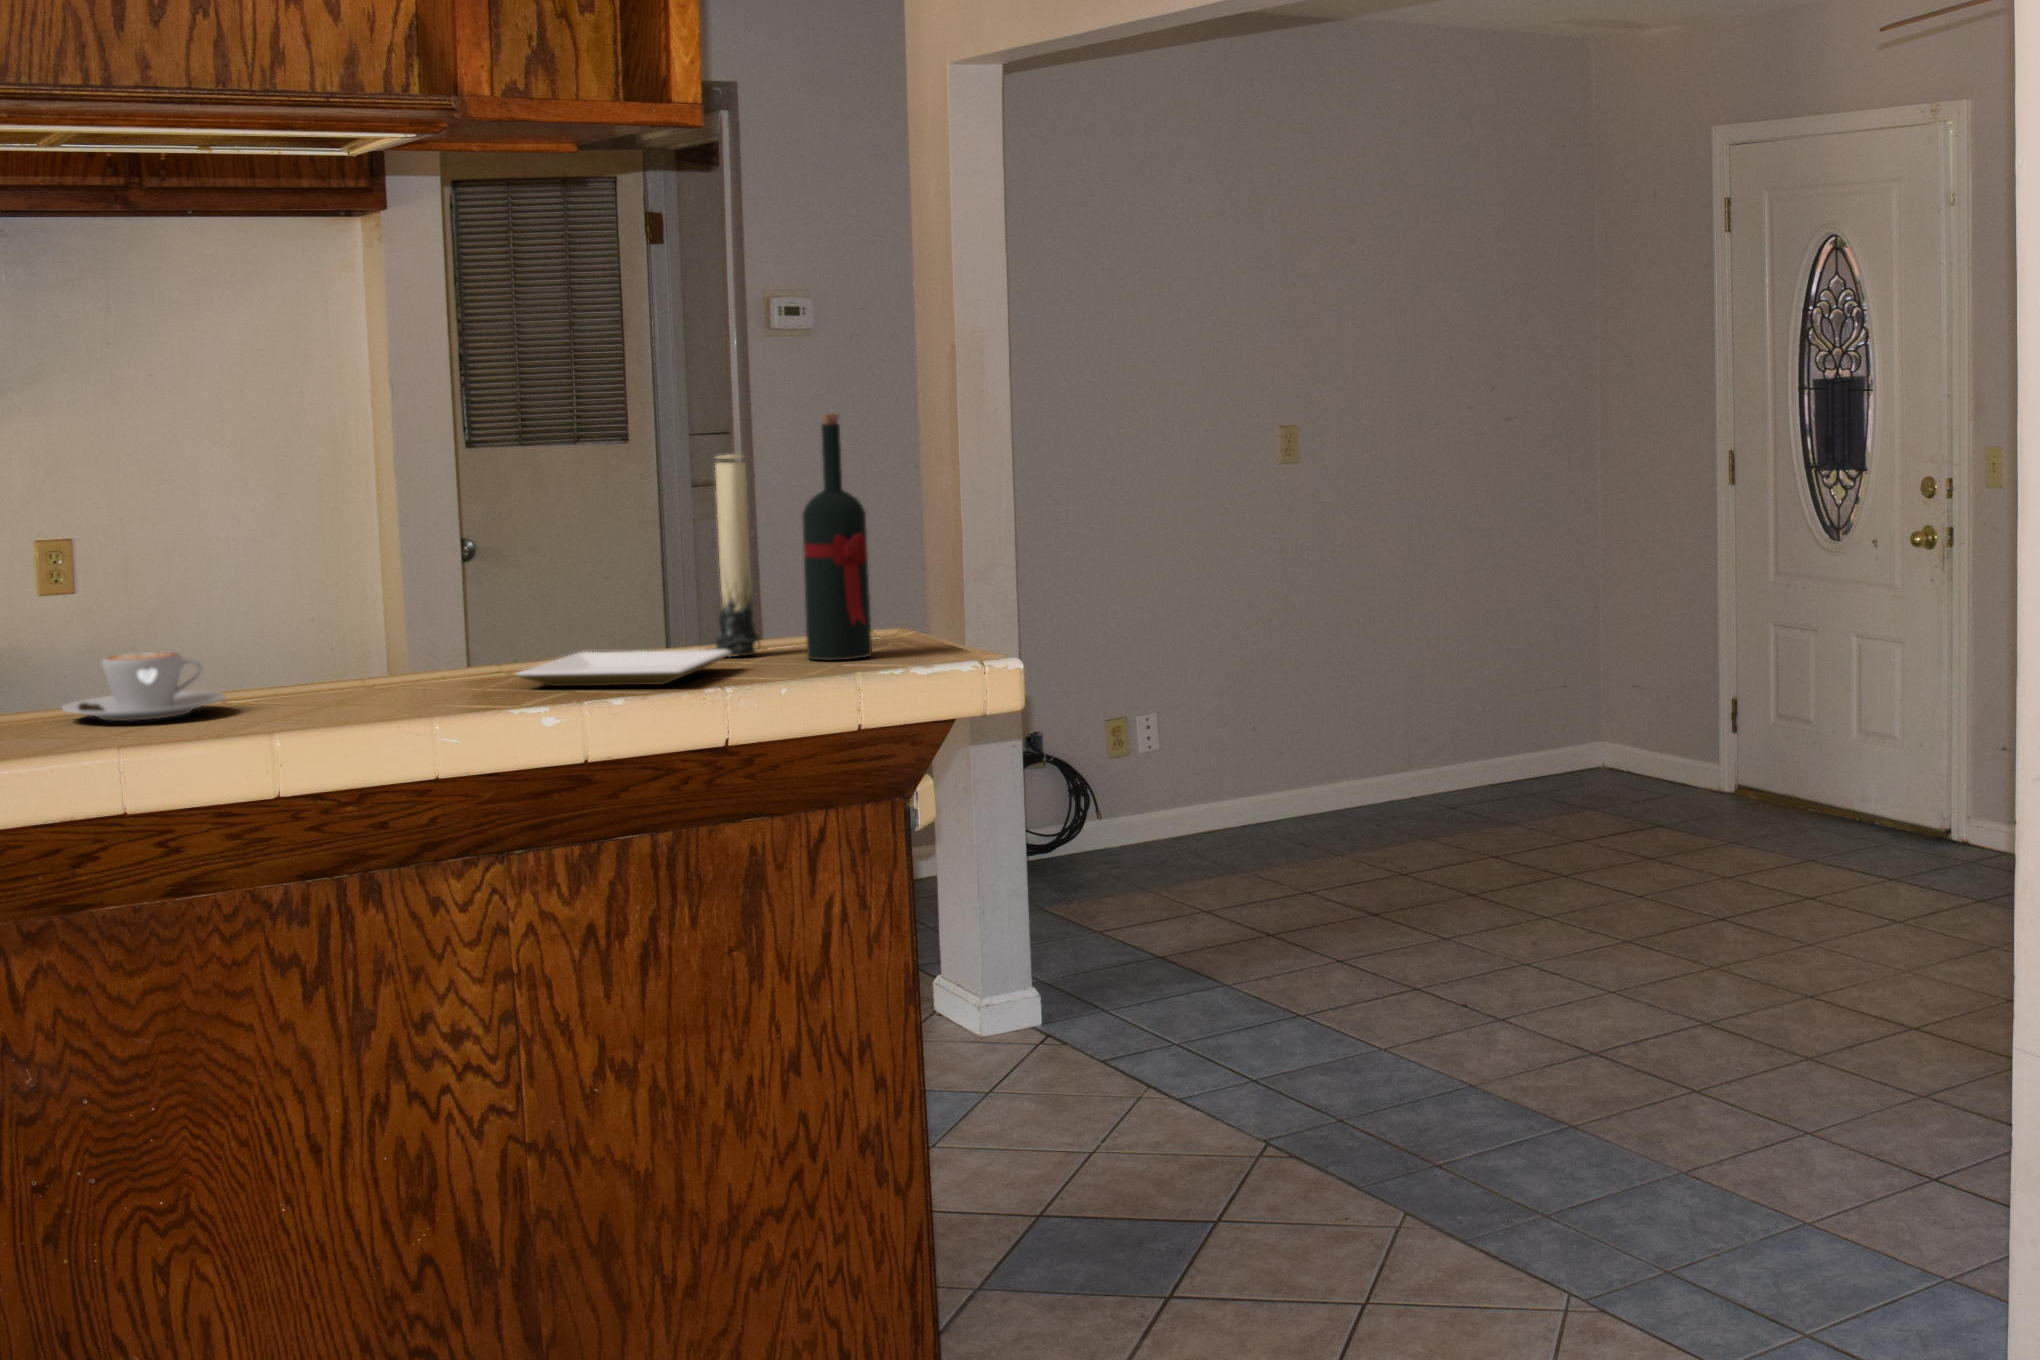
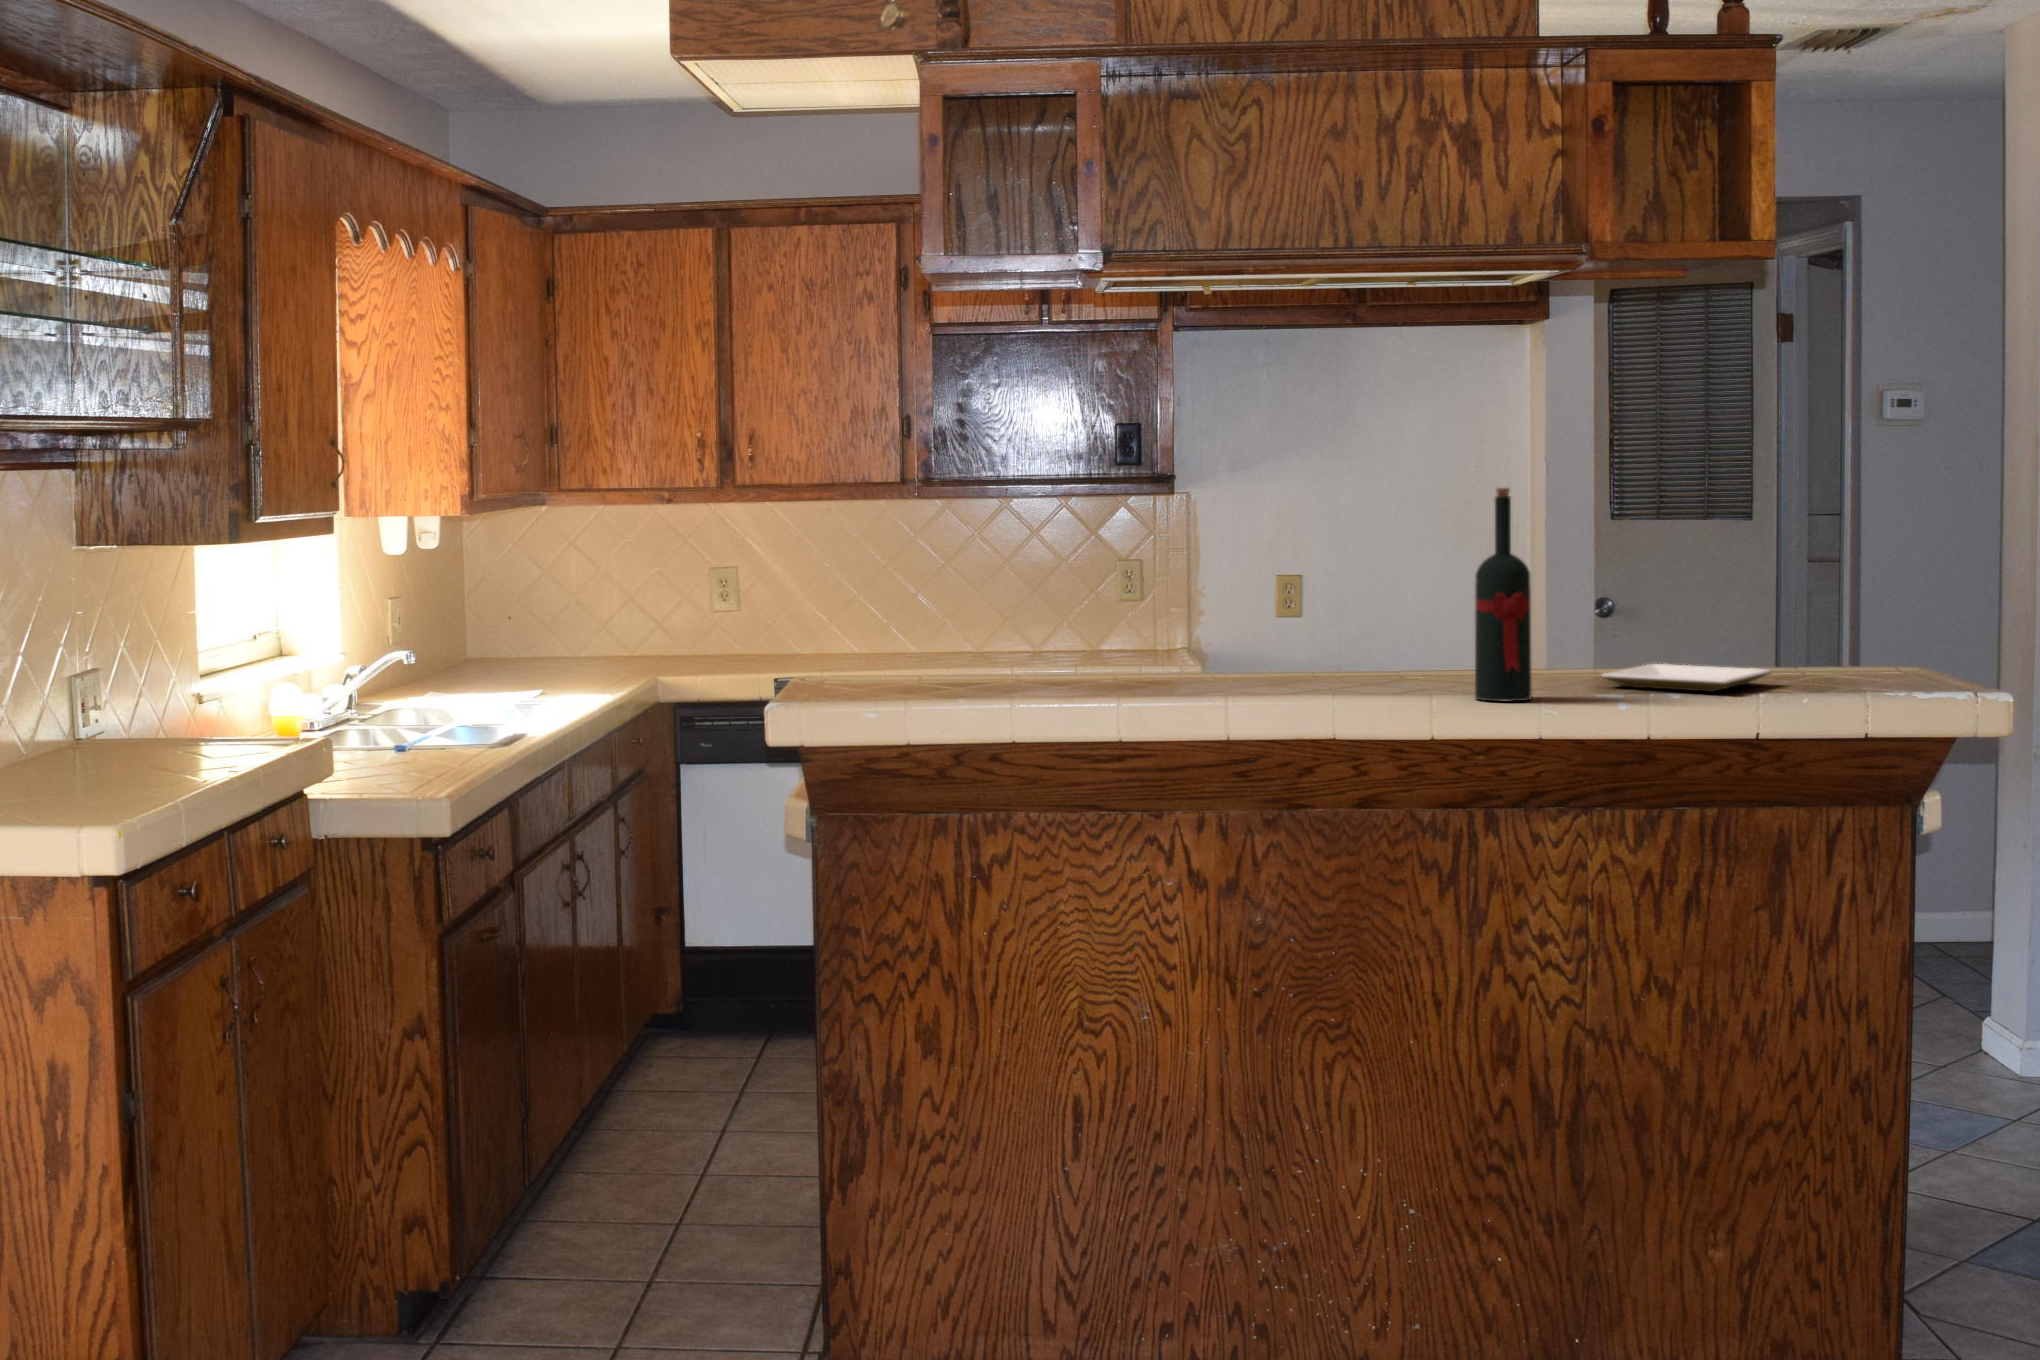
wine bottle: present [802,414,872,660] -> present [1475,488,1532,702]
candle: present [705,454,759,657] -> none [1753,514,1802,676]
coffee cup: present [62,652,225,721] -> none [1296,642,1398,687]

